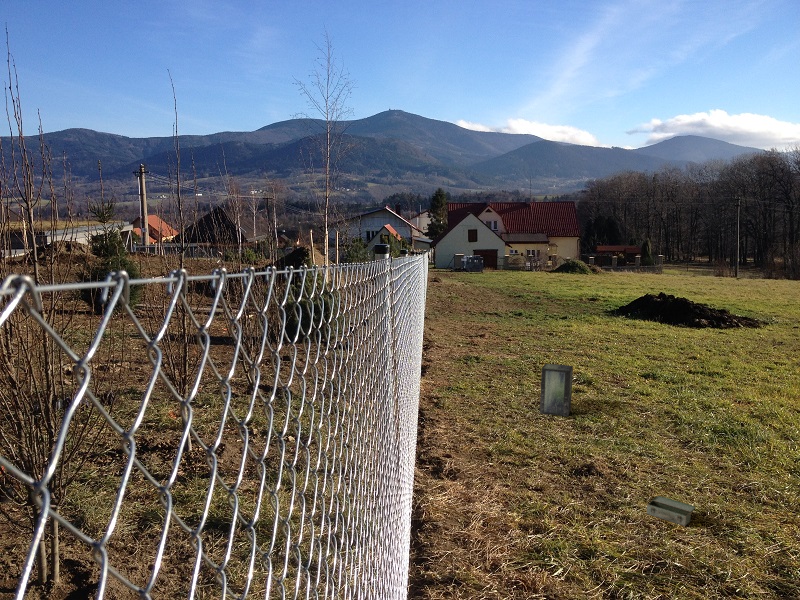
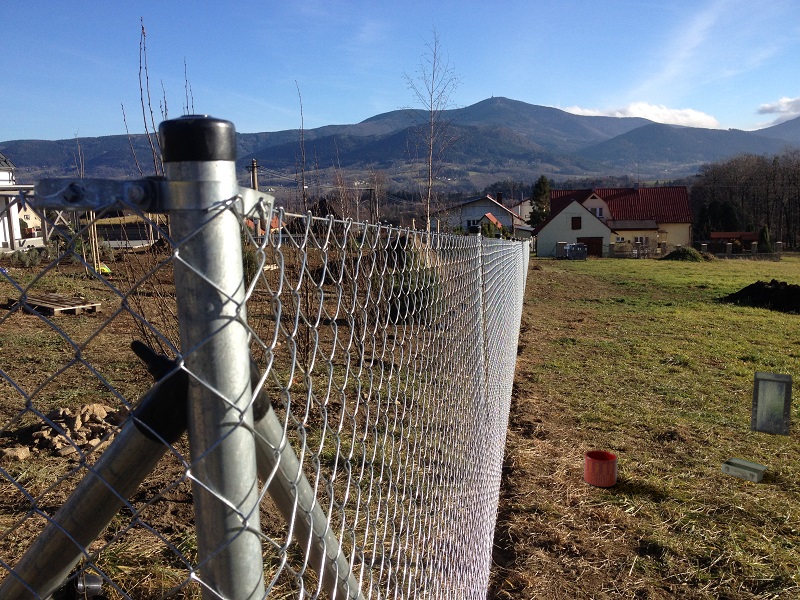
storage box: present [540,363,573,416] -> present [750,371,793,436]
planter: none [503,498,540,542] -> present [584,450,617,487]

